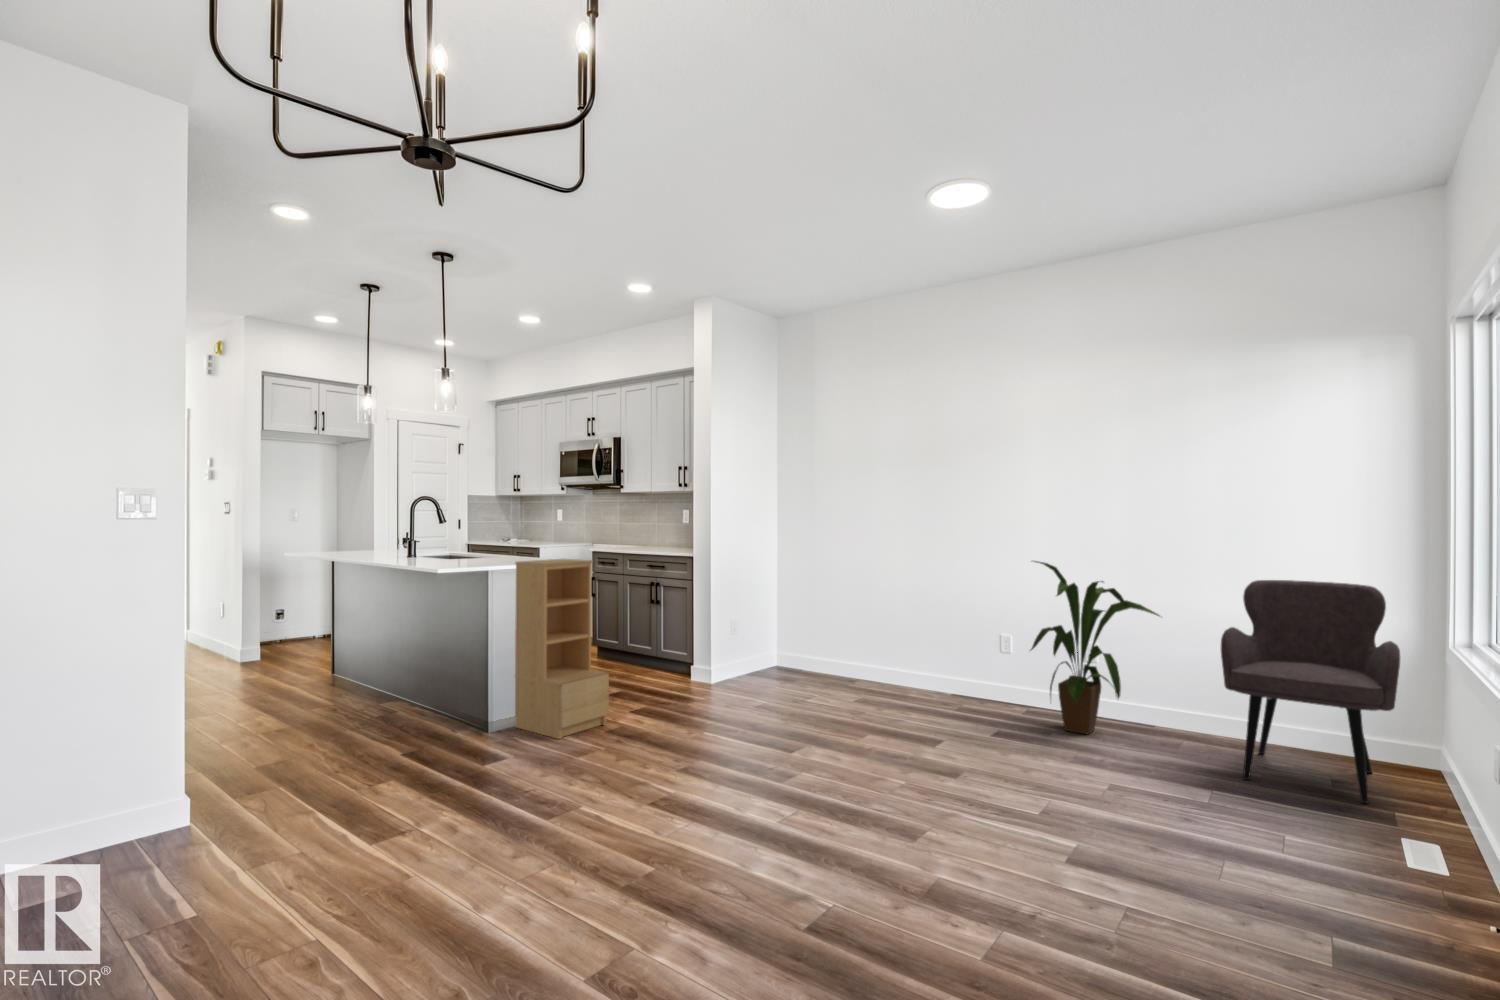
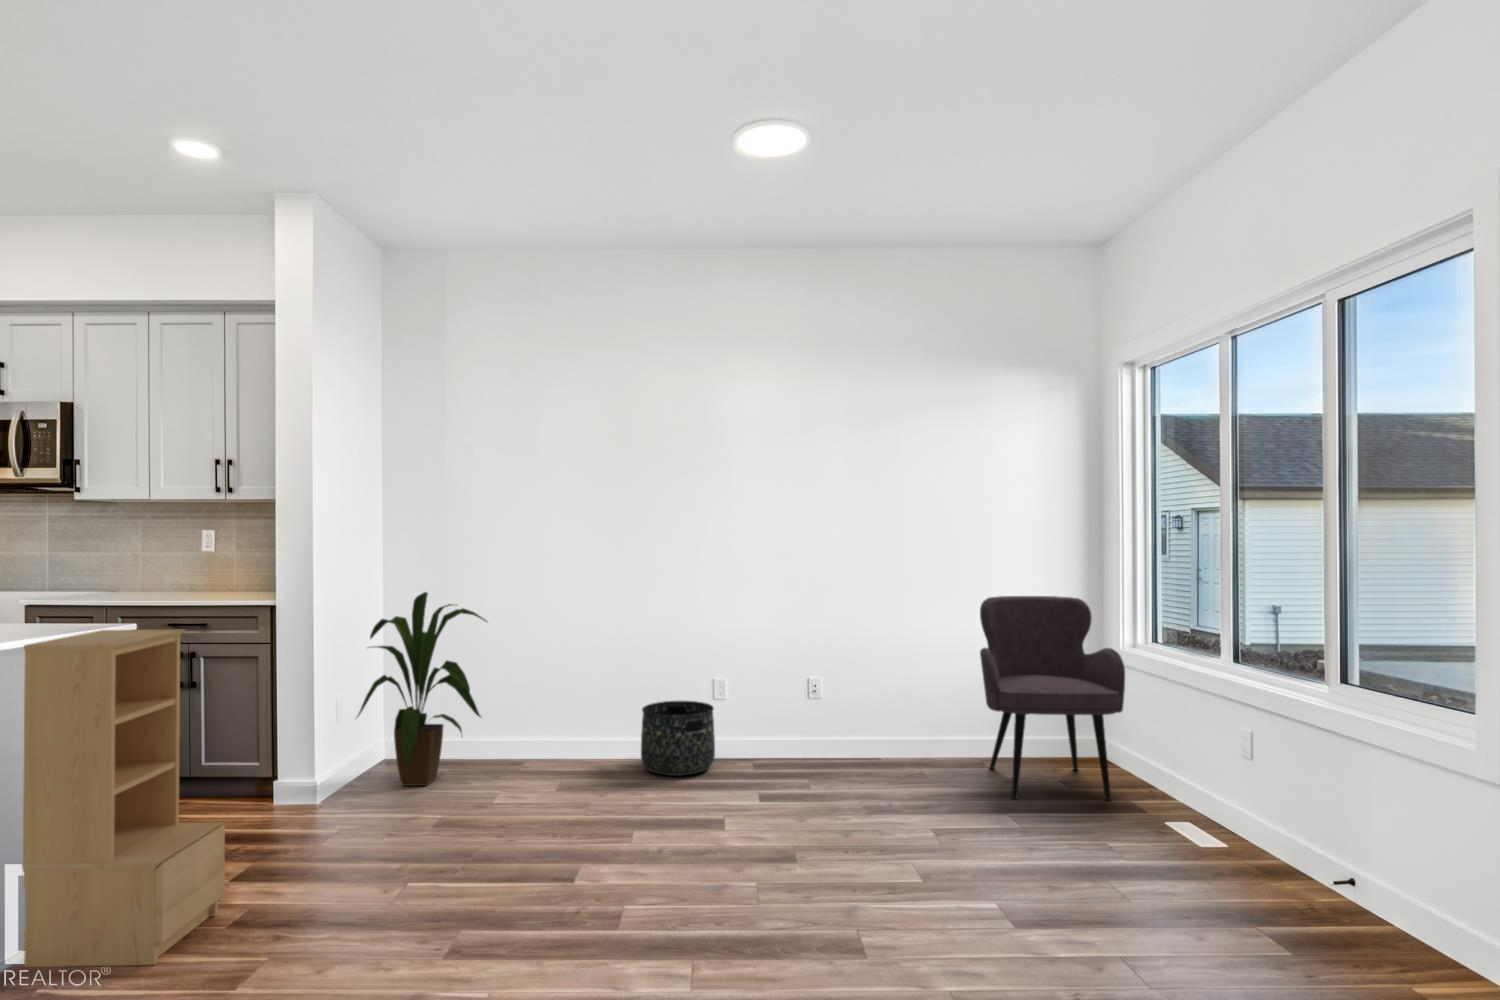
house plant: present [1031,561,1159,734] -> present [357,592,486,786]
basket: none [926,649,988,708] -> present [641,701,715,776]

